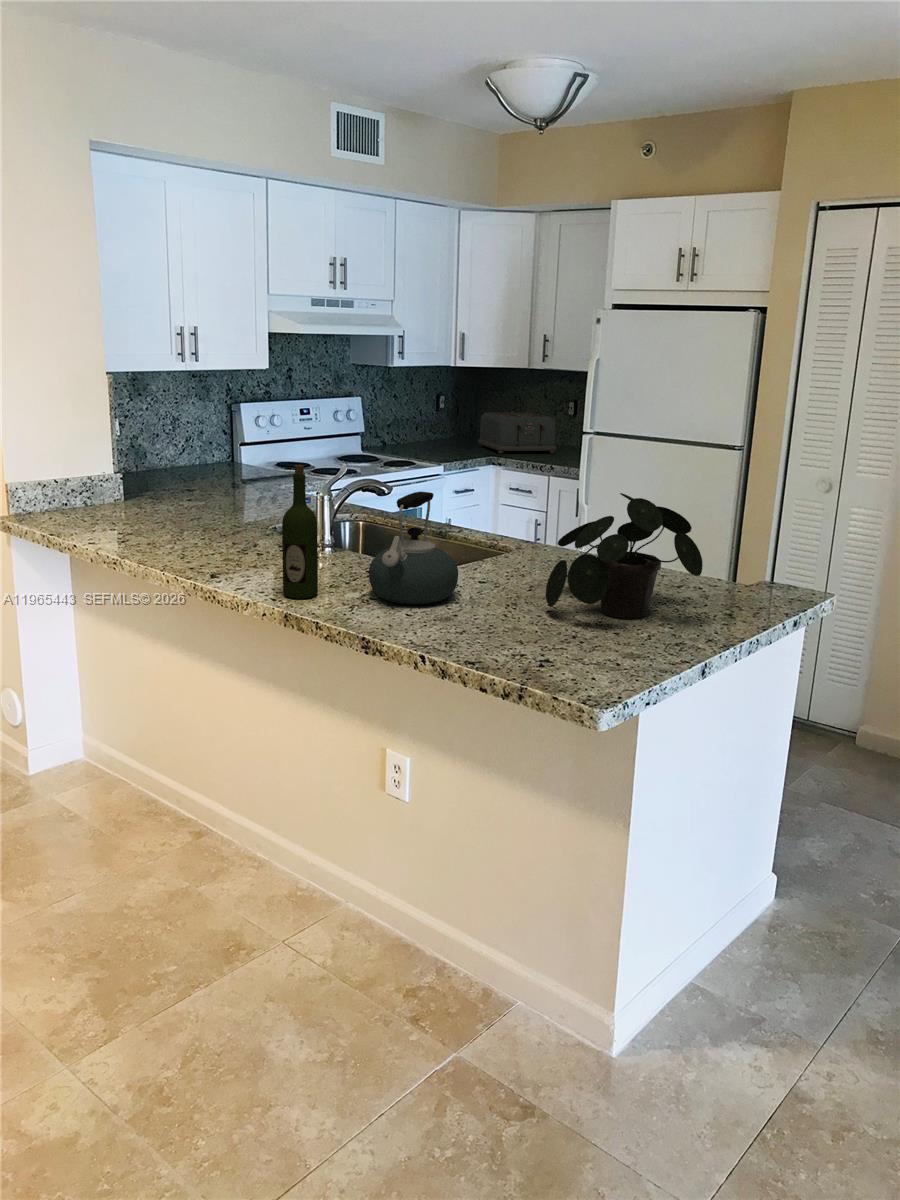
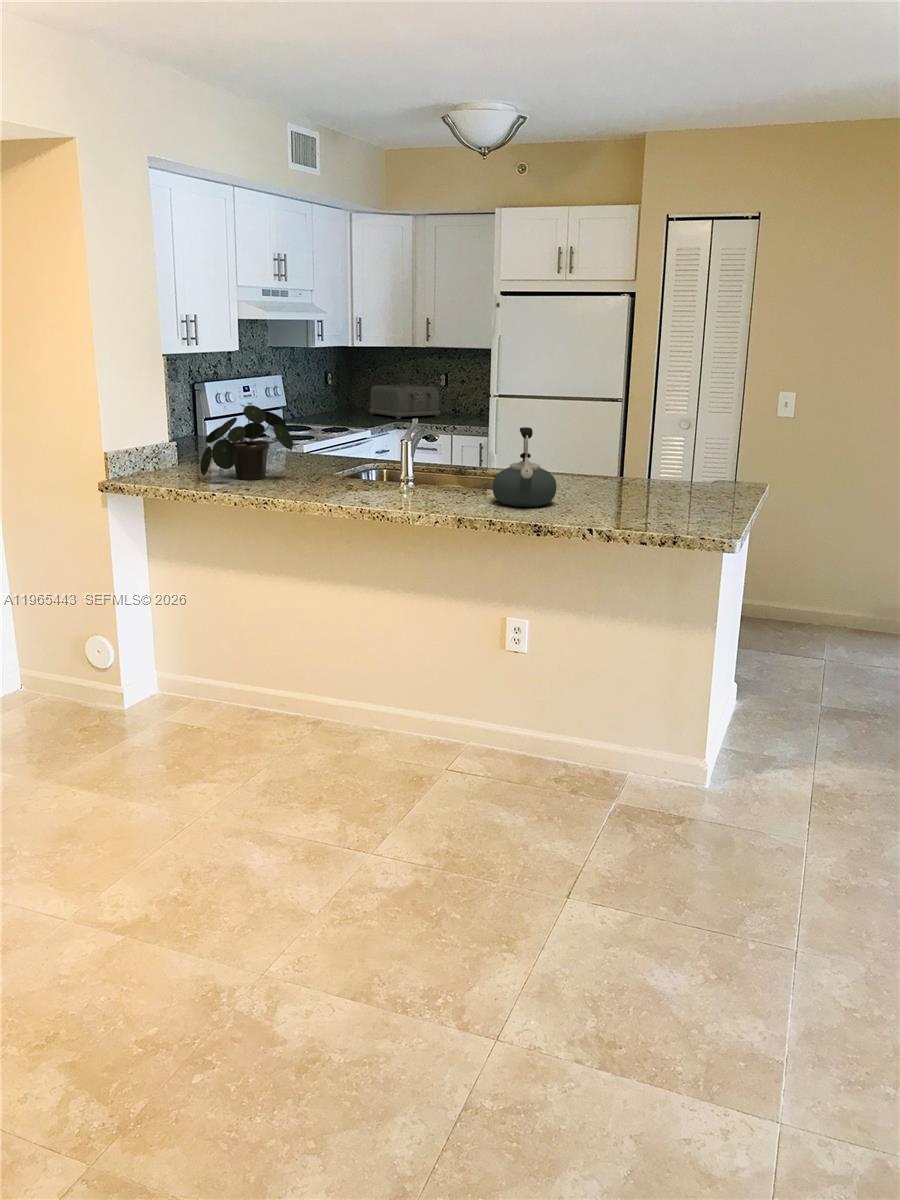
wine bottle: present [282,465,318,599] -> none [437,411,463,510]
potted plant: present [546,493,703,619] -> present [200,405,293,480]

